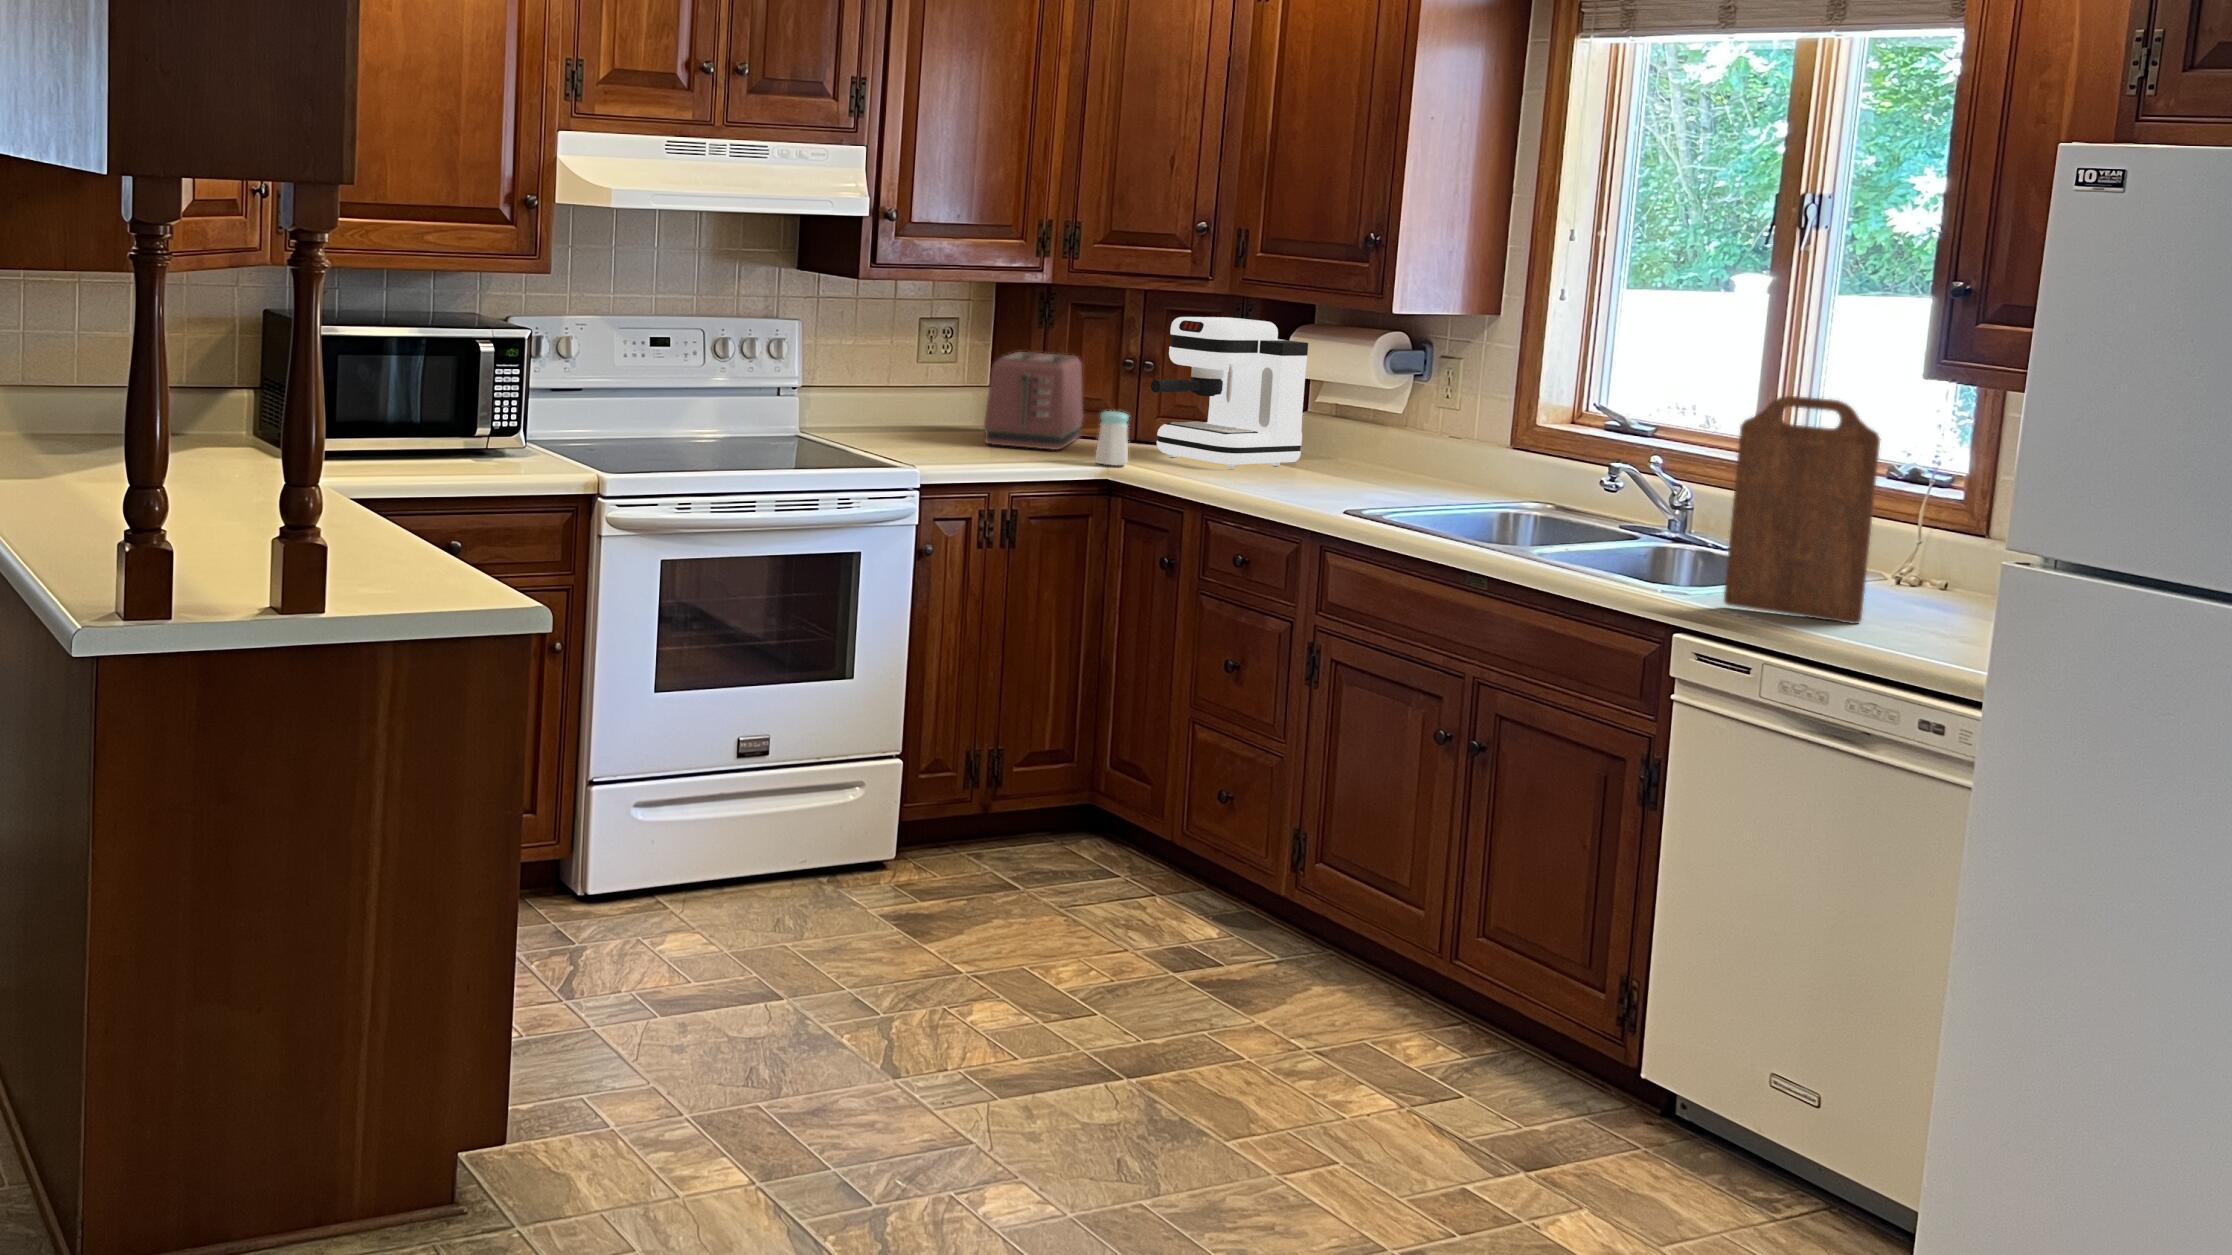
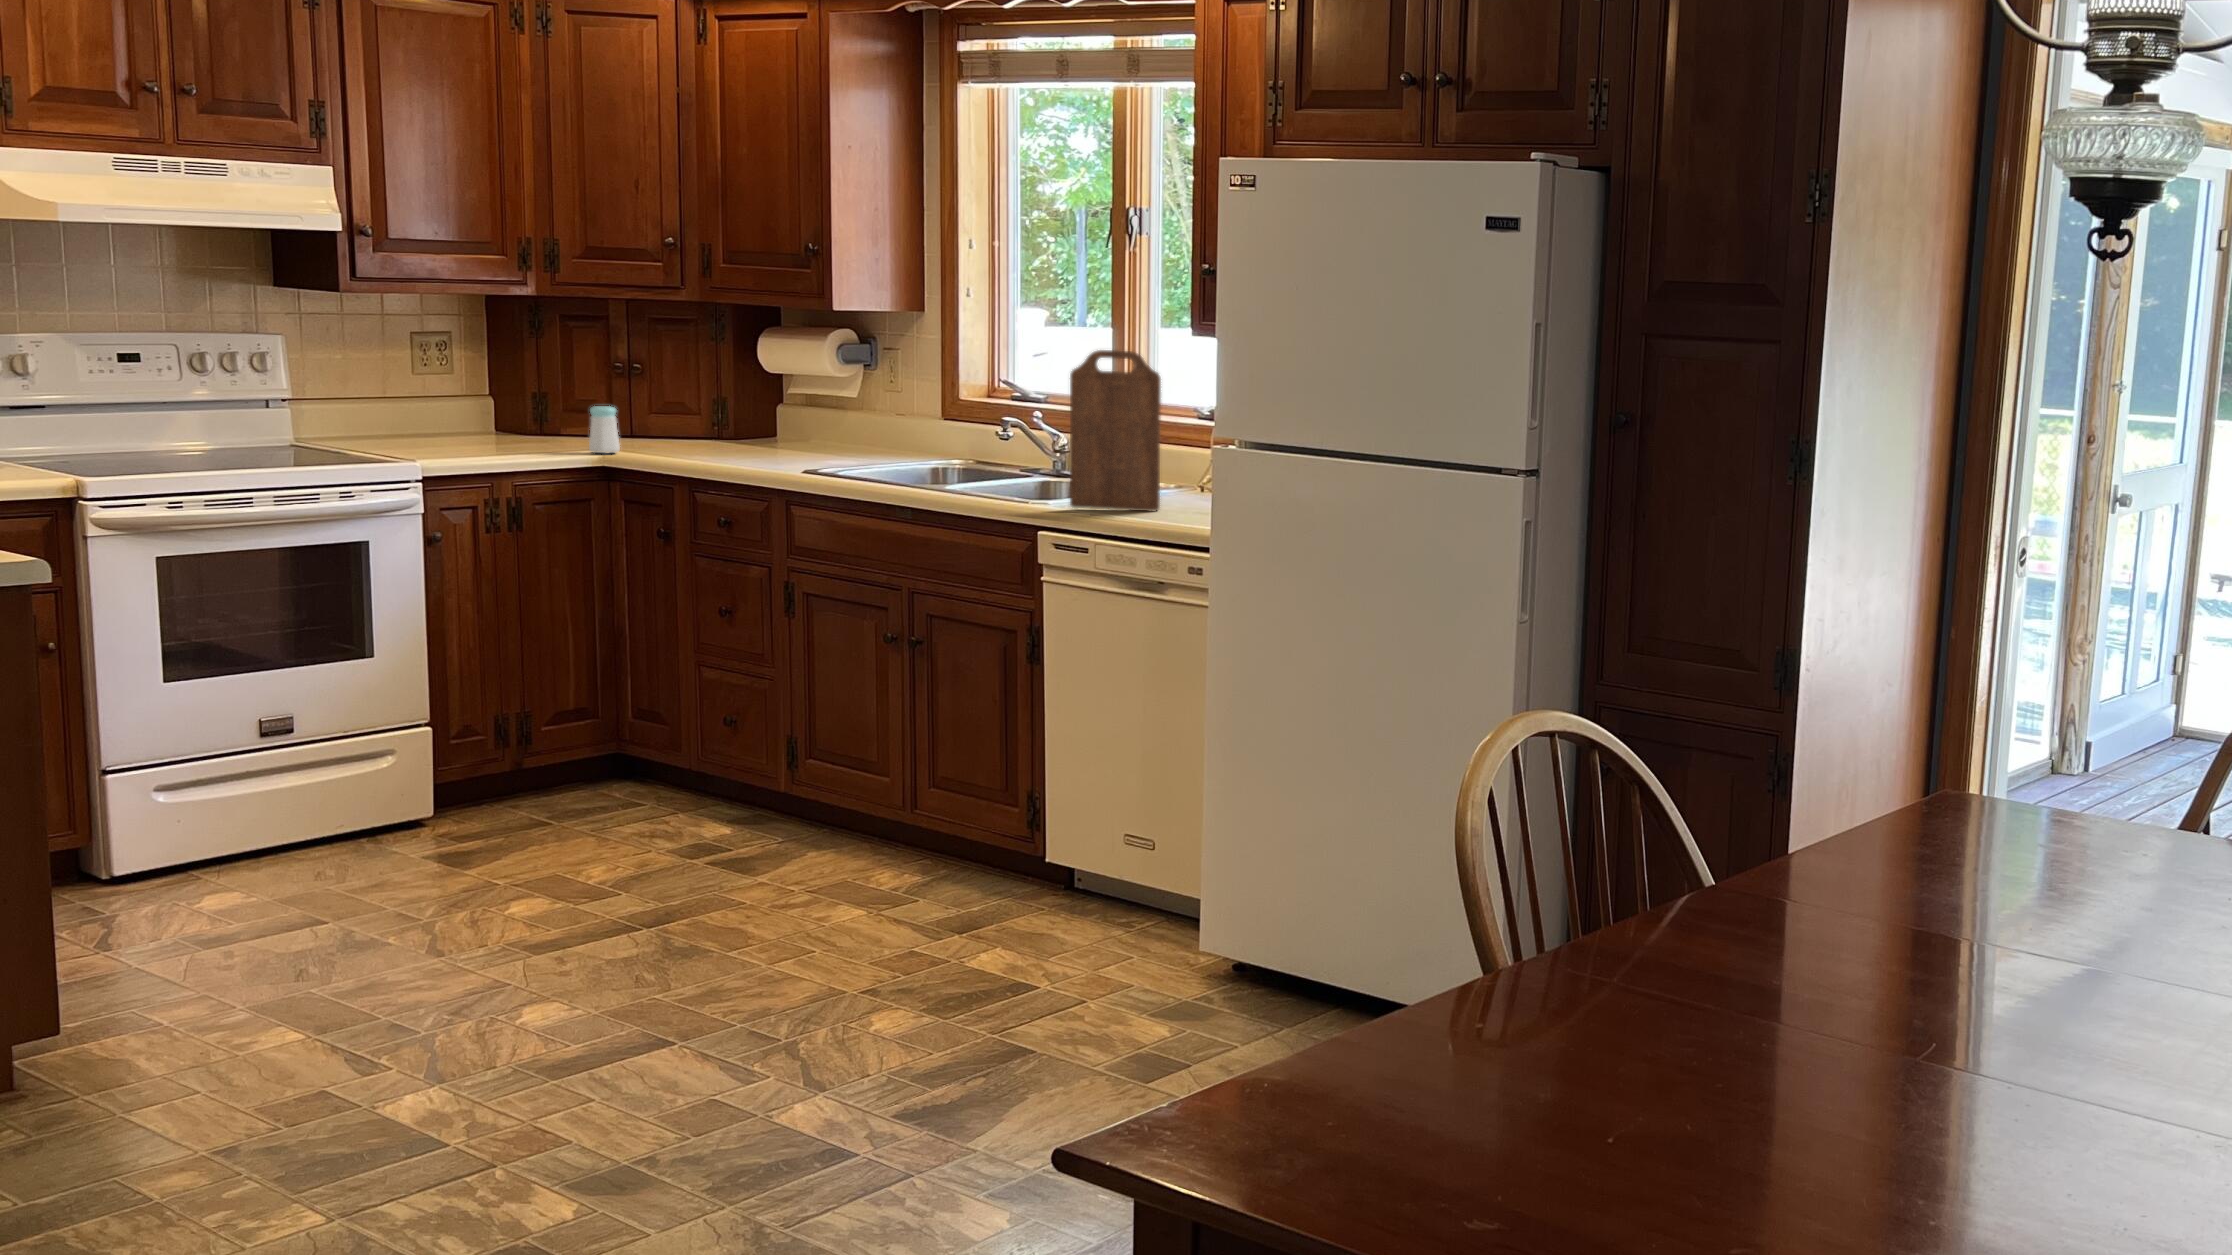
coffee maker: present [1151,317,1308,468] -> none [635,322,776,450]
toaster: present [984,352,1083,450] -> none [481,361,579,445]

